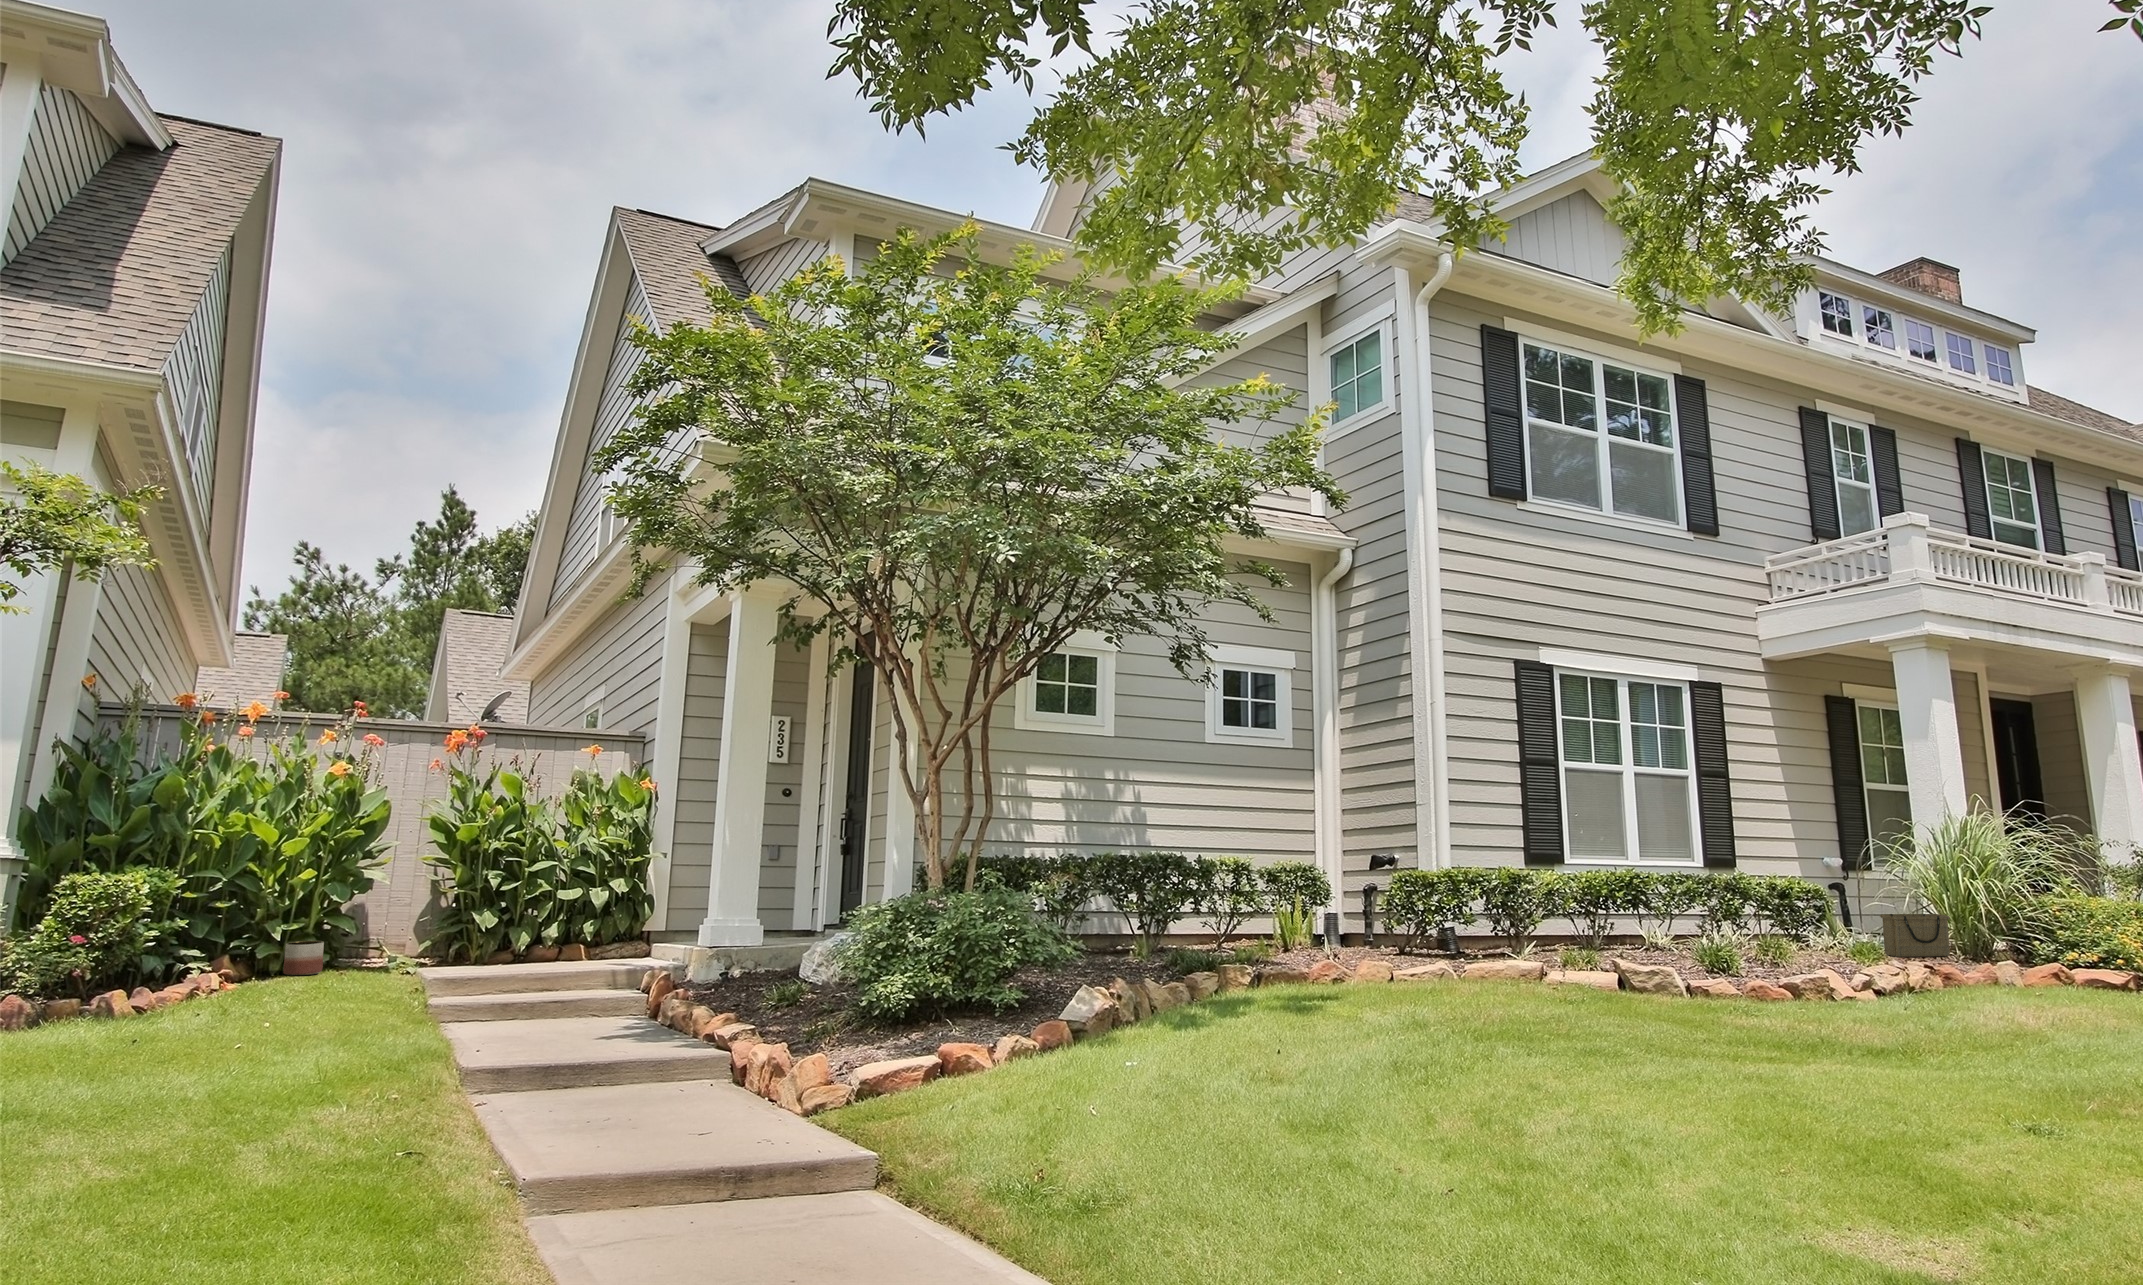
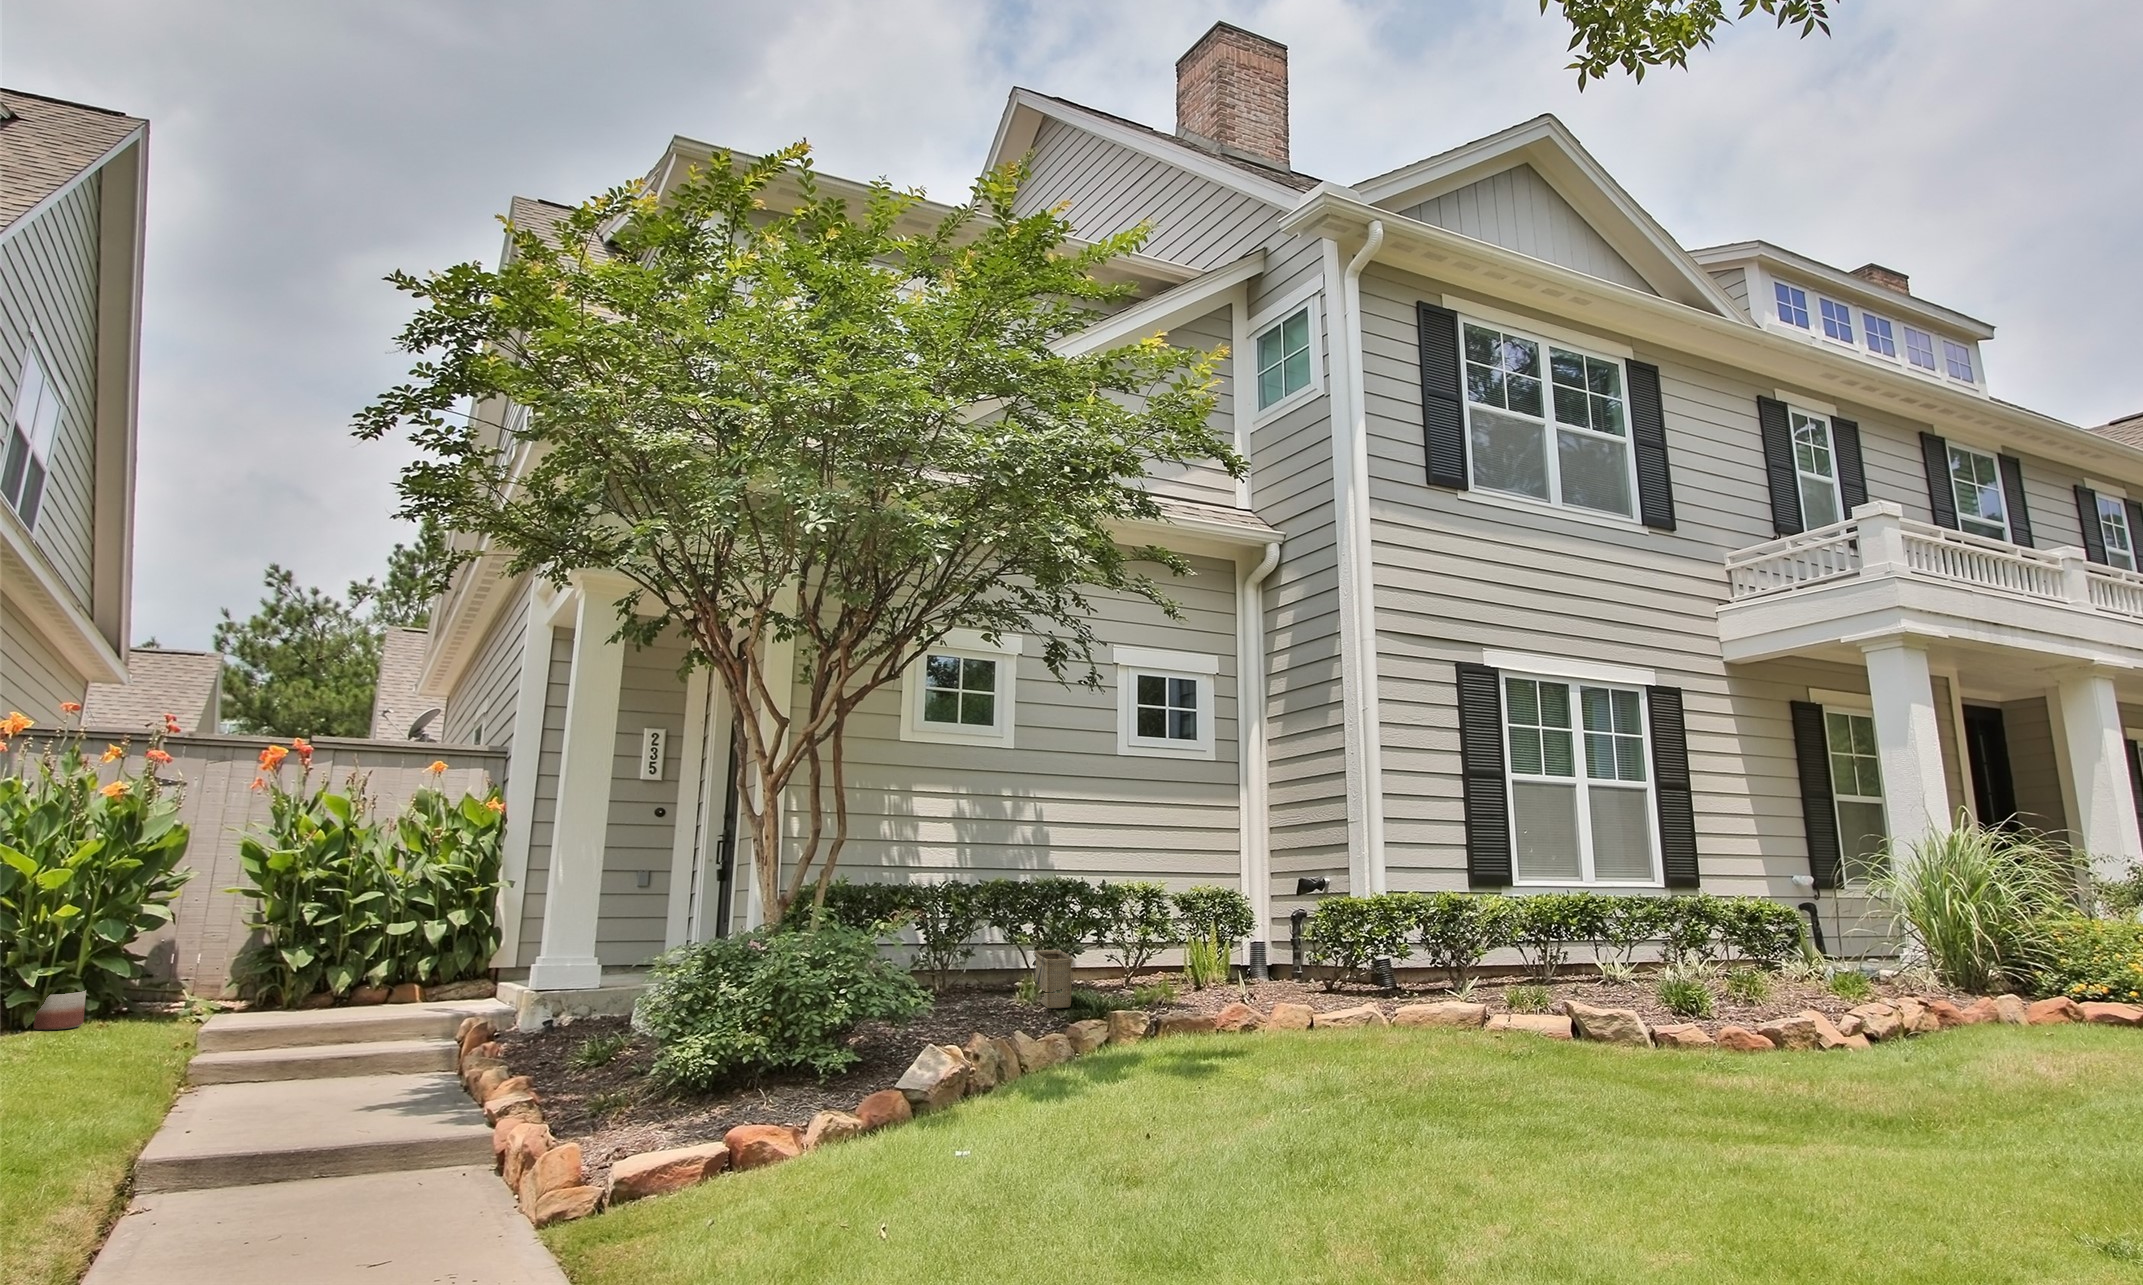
basket: present [1880,914,1950,957] -> present [1034,950,1073,1008]

